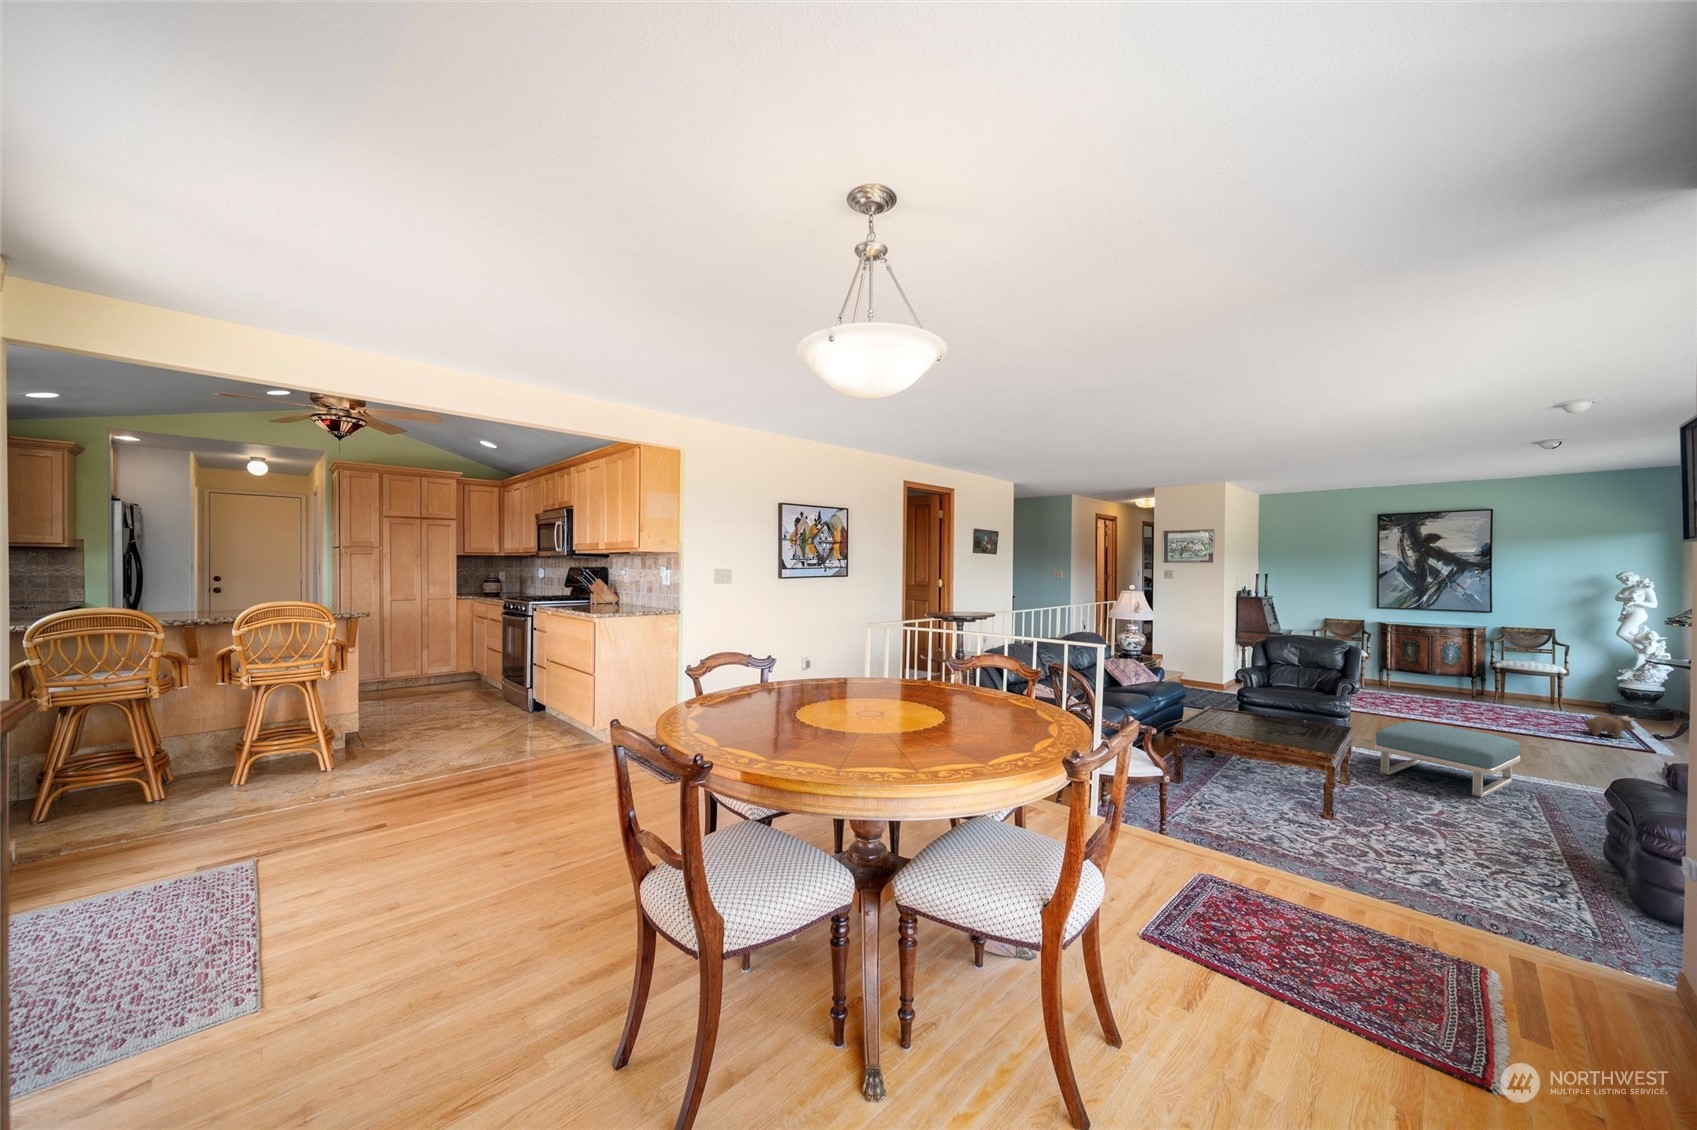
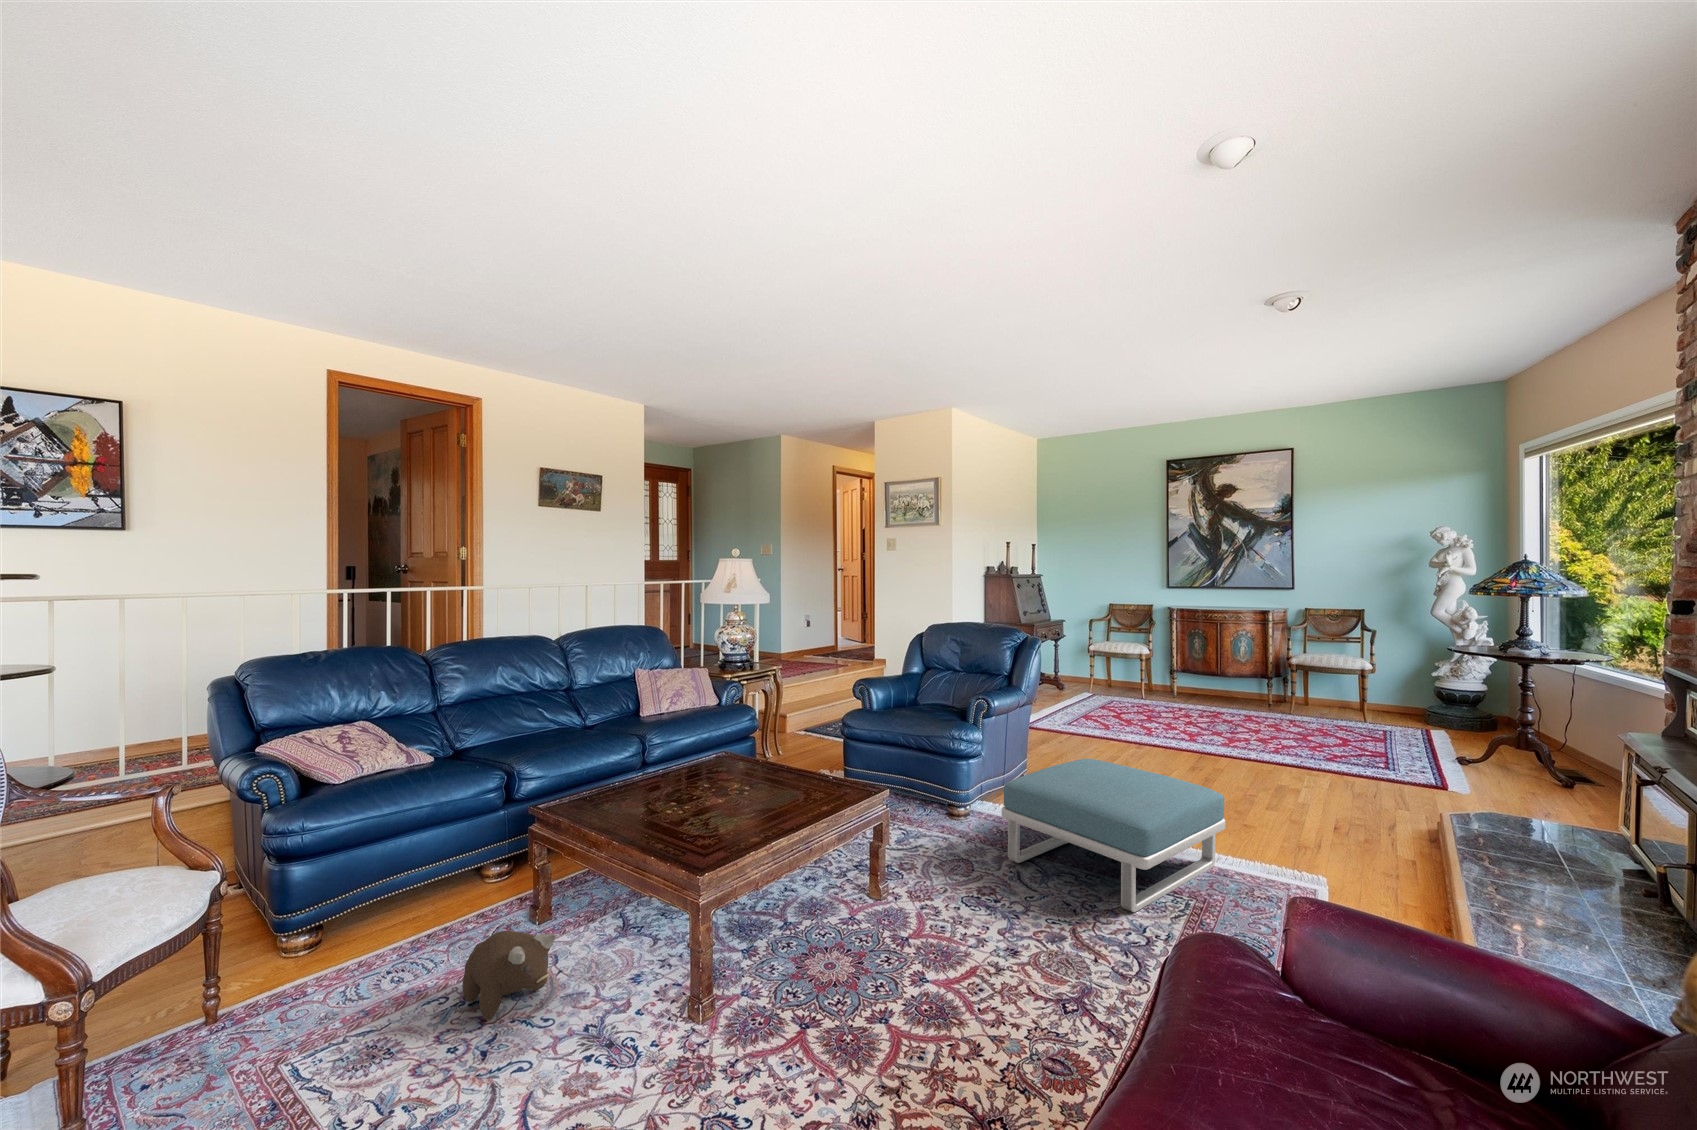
plush toy: present [1584,716,1635,738] -> present [463,931,556,1020]

